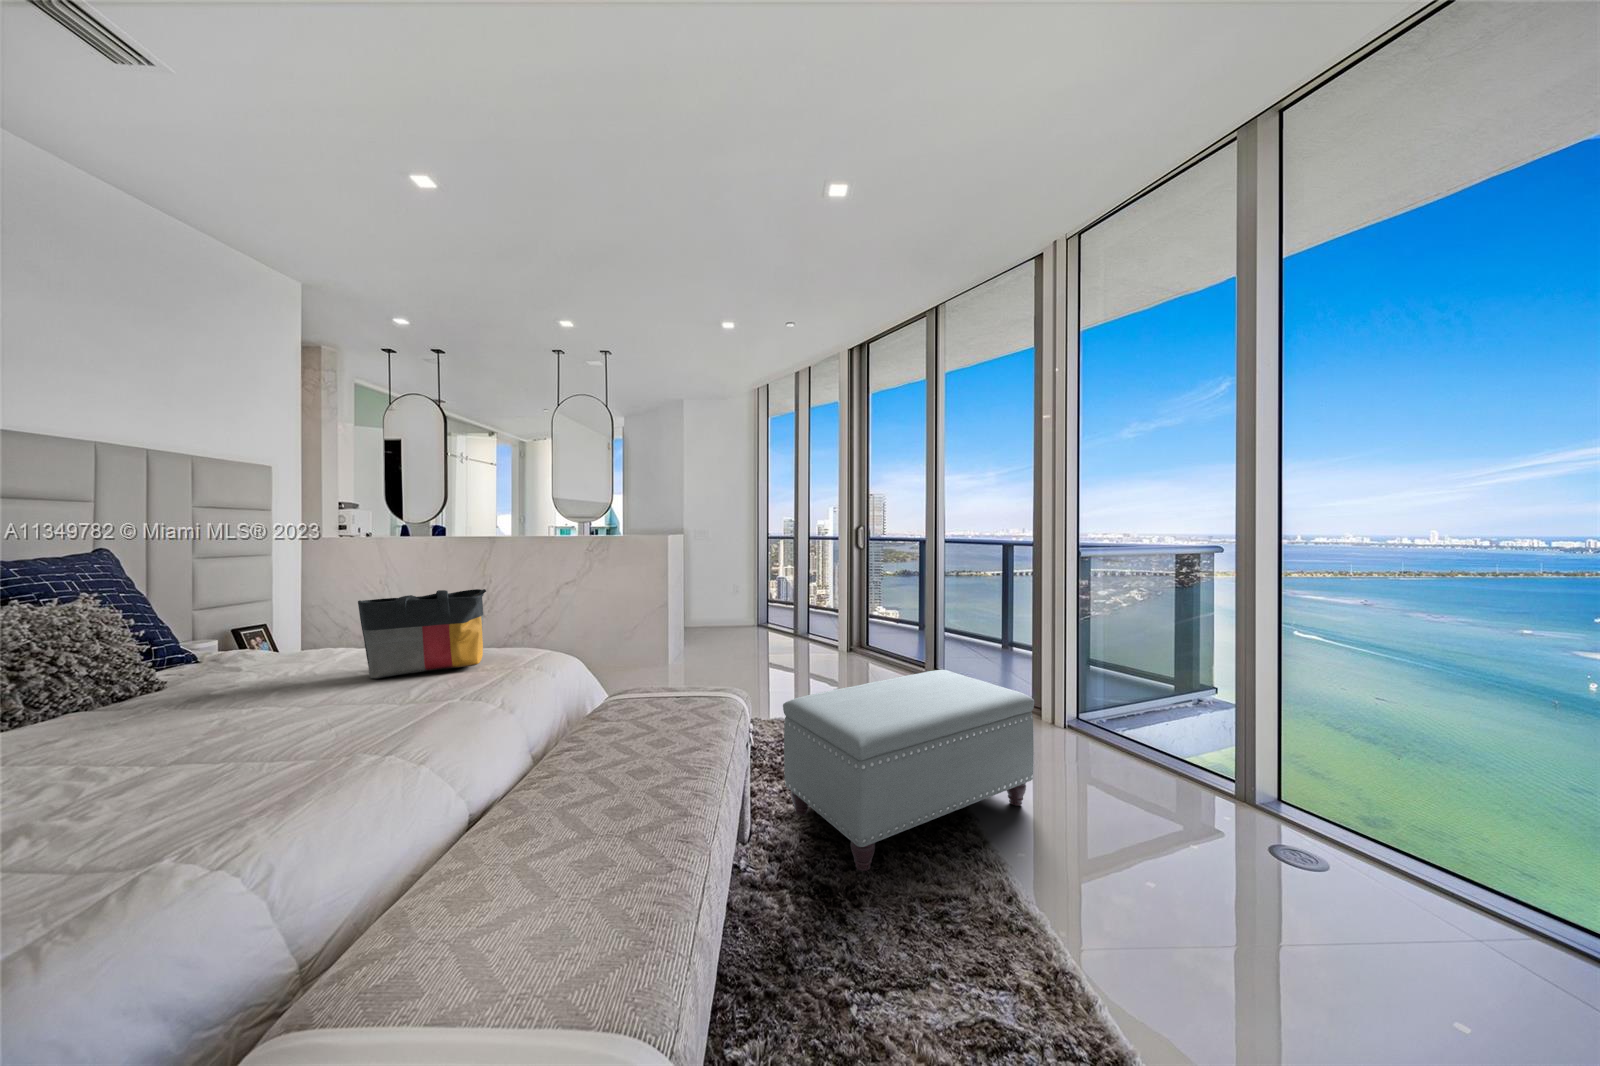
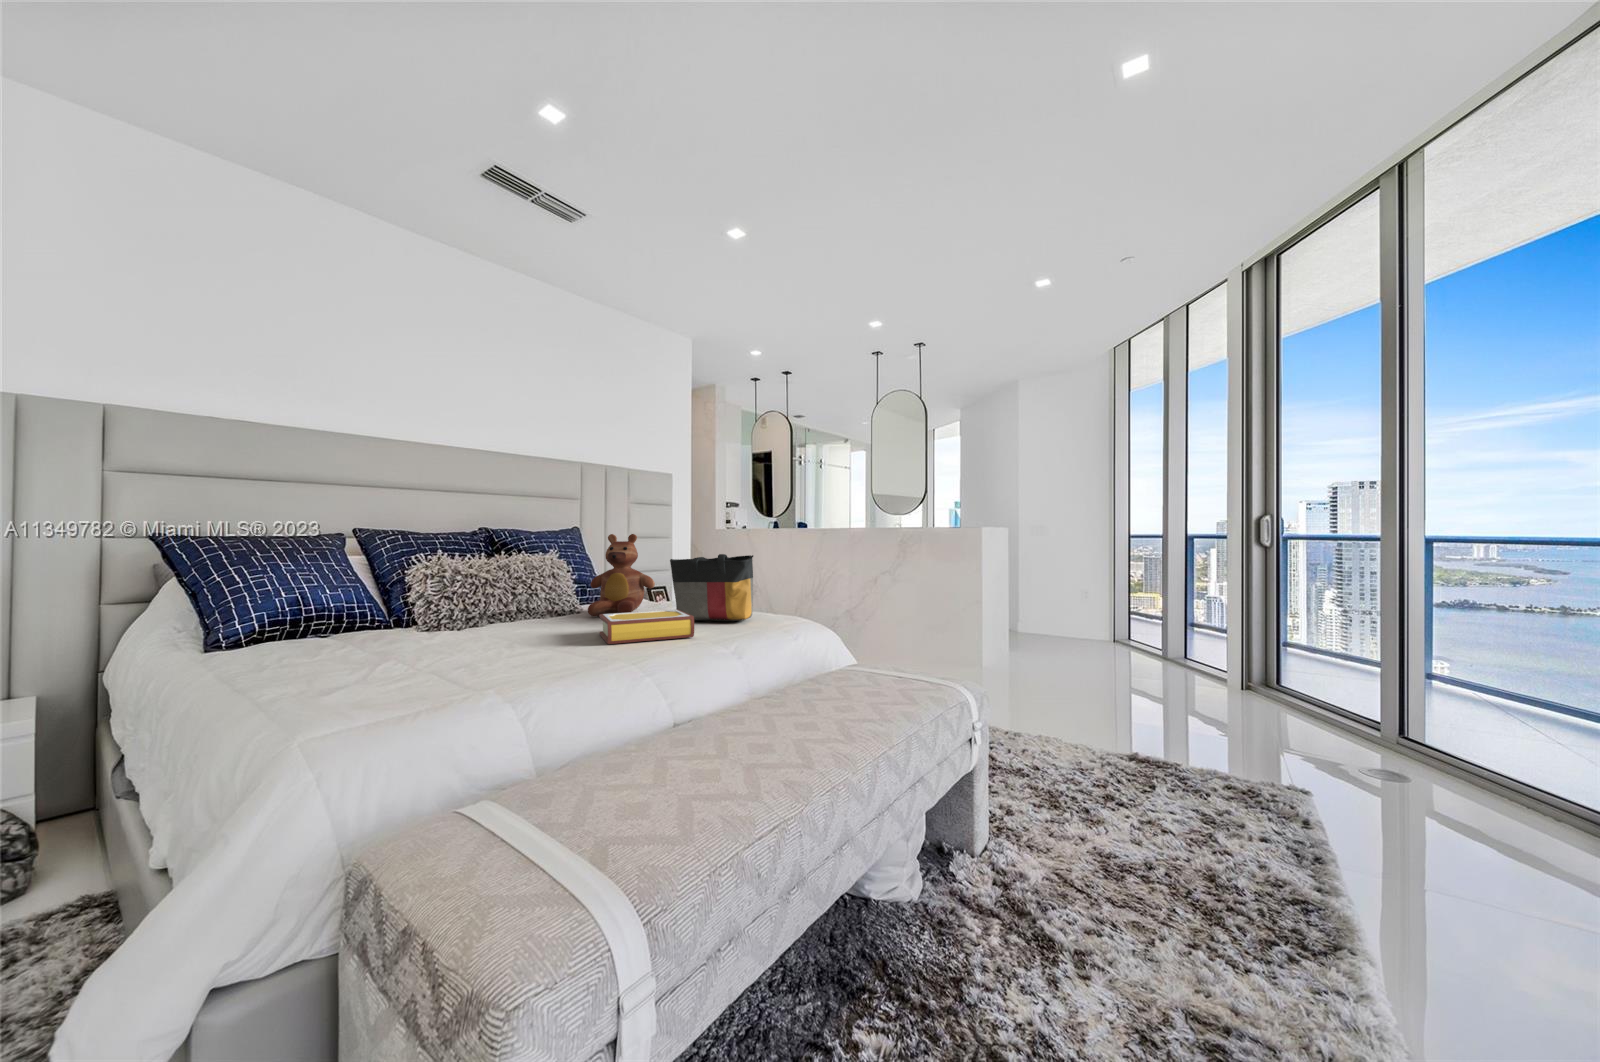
teddy bear: none [187,568,316,692] -> present [588,534,655,616]
book: none [261,666,433,735] -> present [599,609,694,644]
ottoman: present [783,670,1035,871] -> none [1040,705,1530,974]

